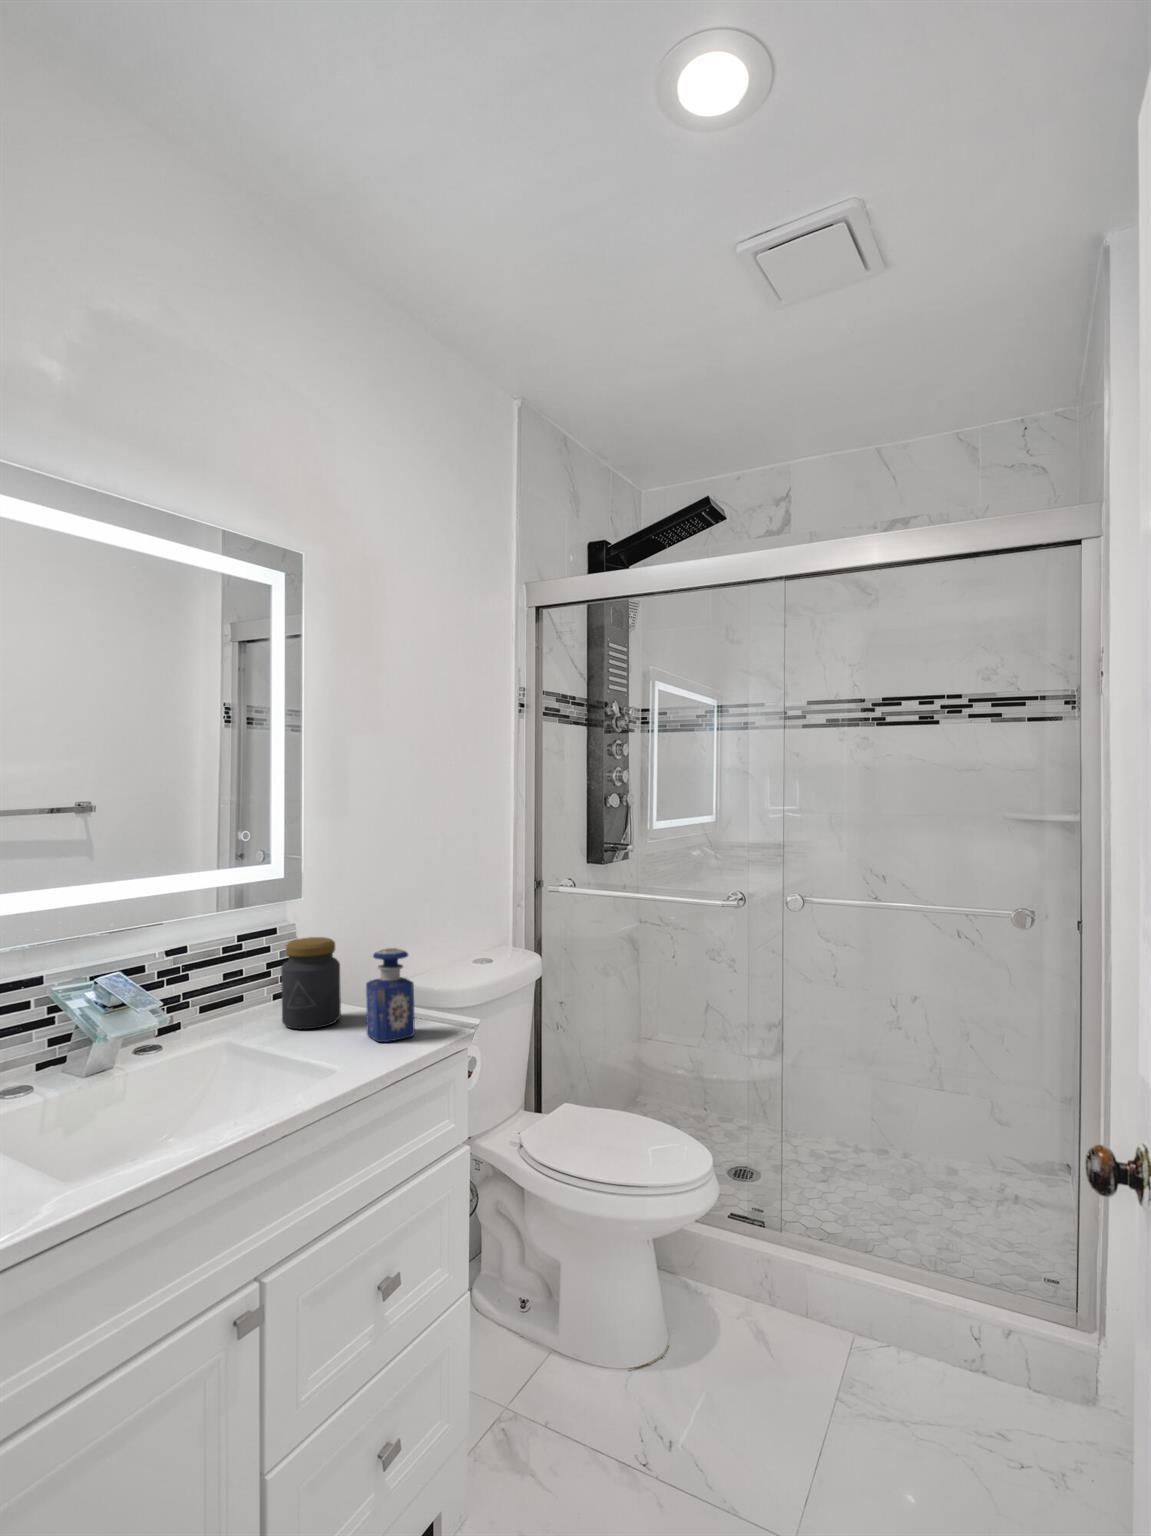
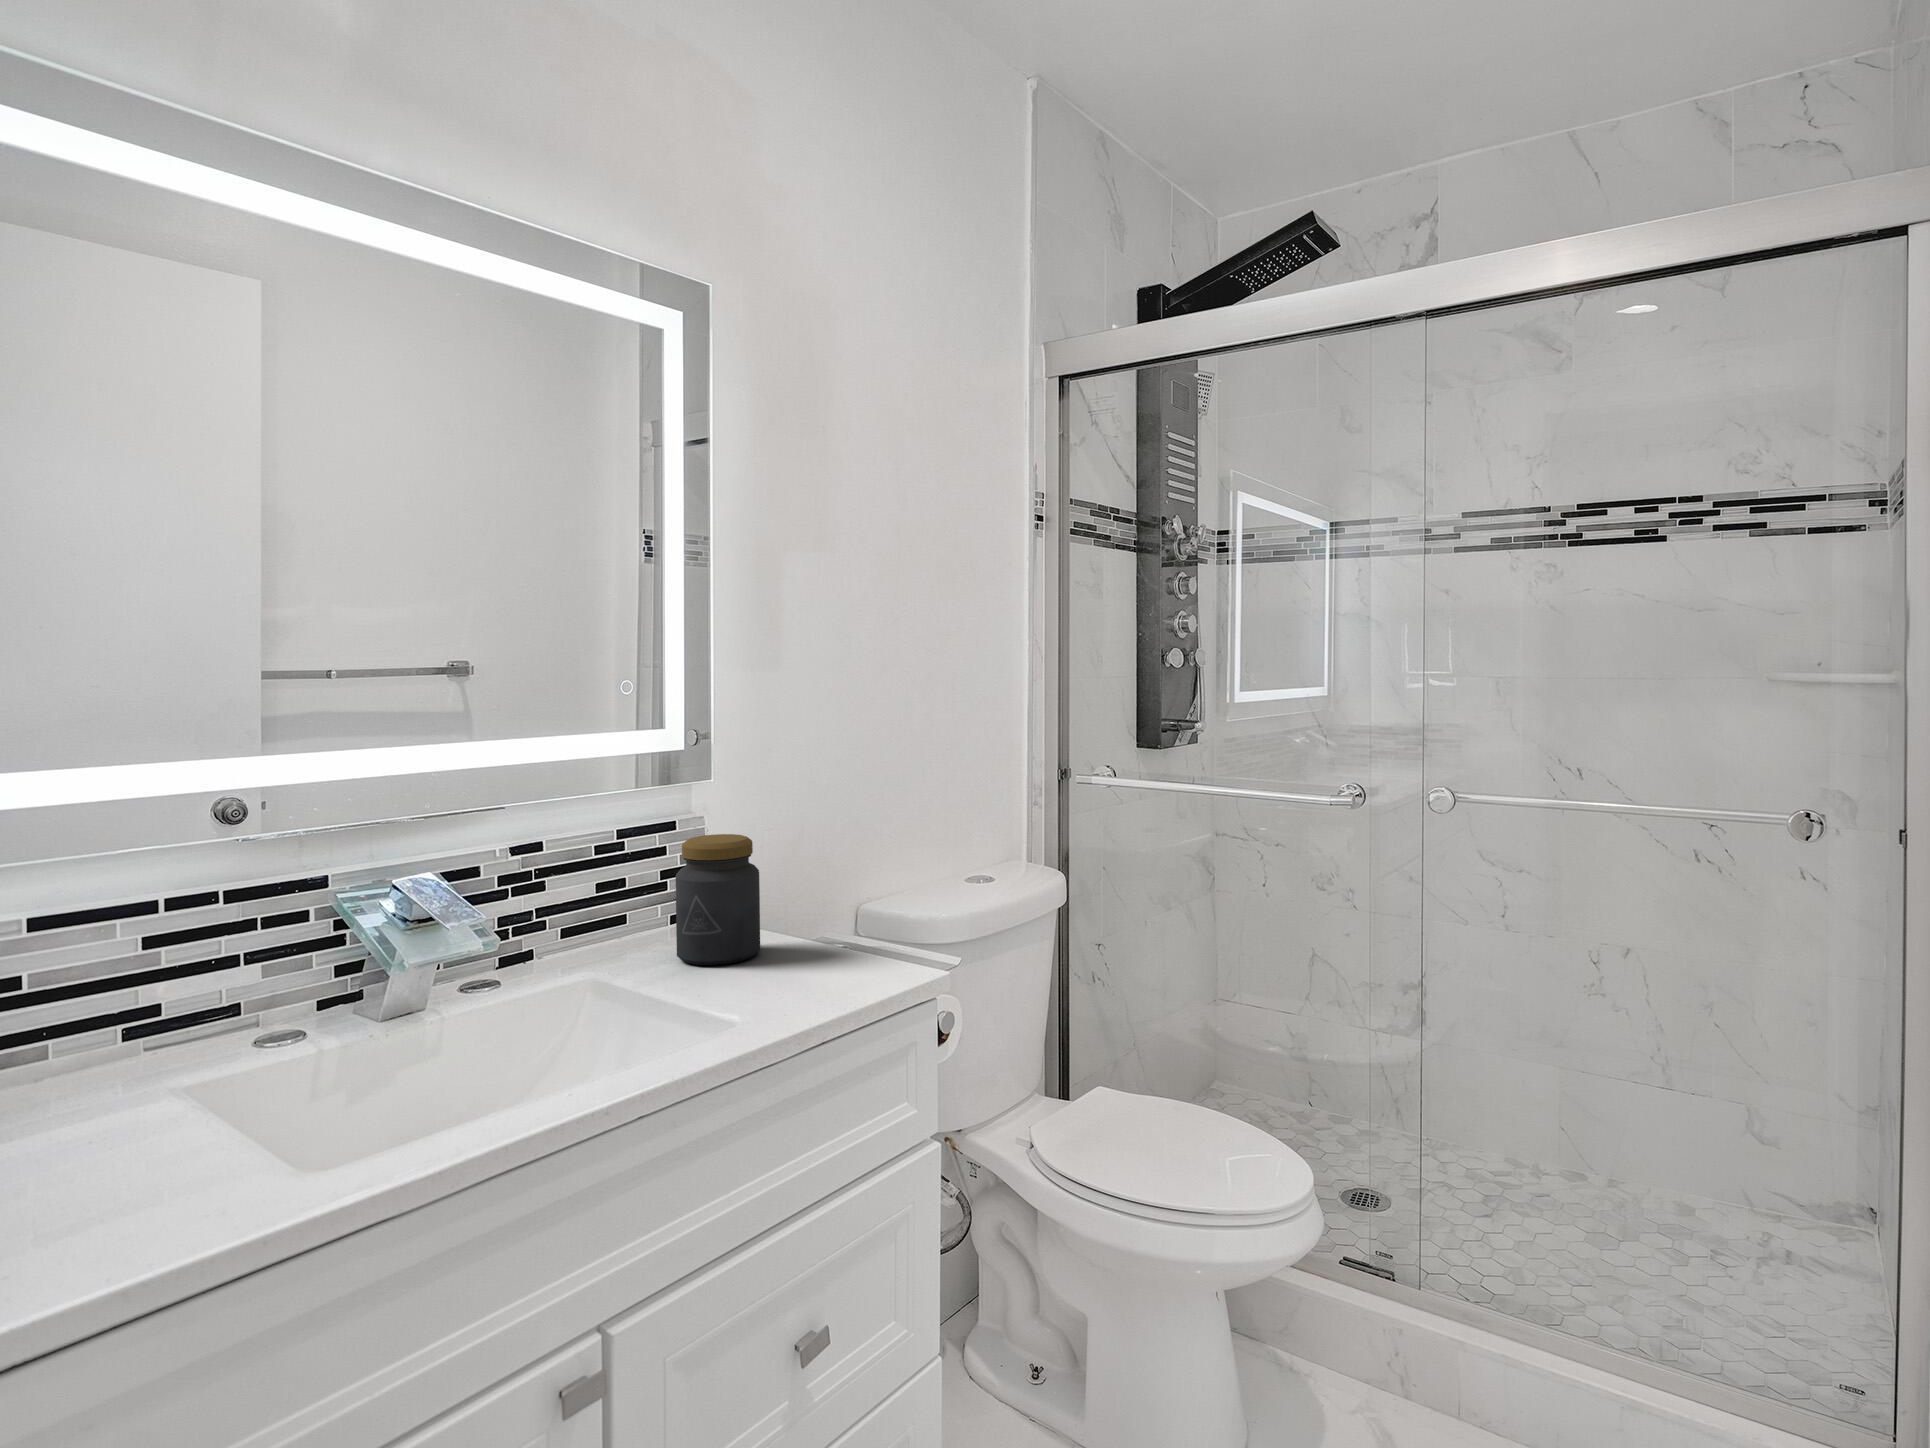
perfume bottle: present [366,948,415,1042] -> none [789,851,860,988]

